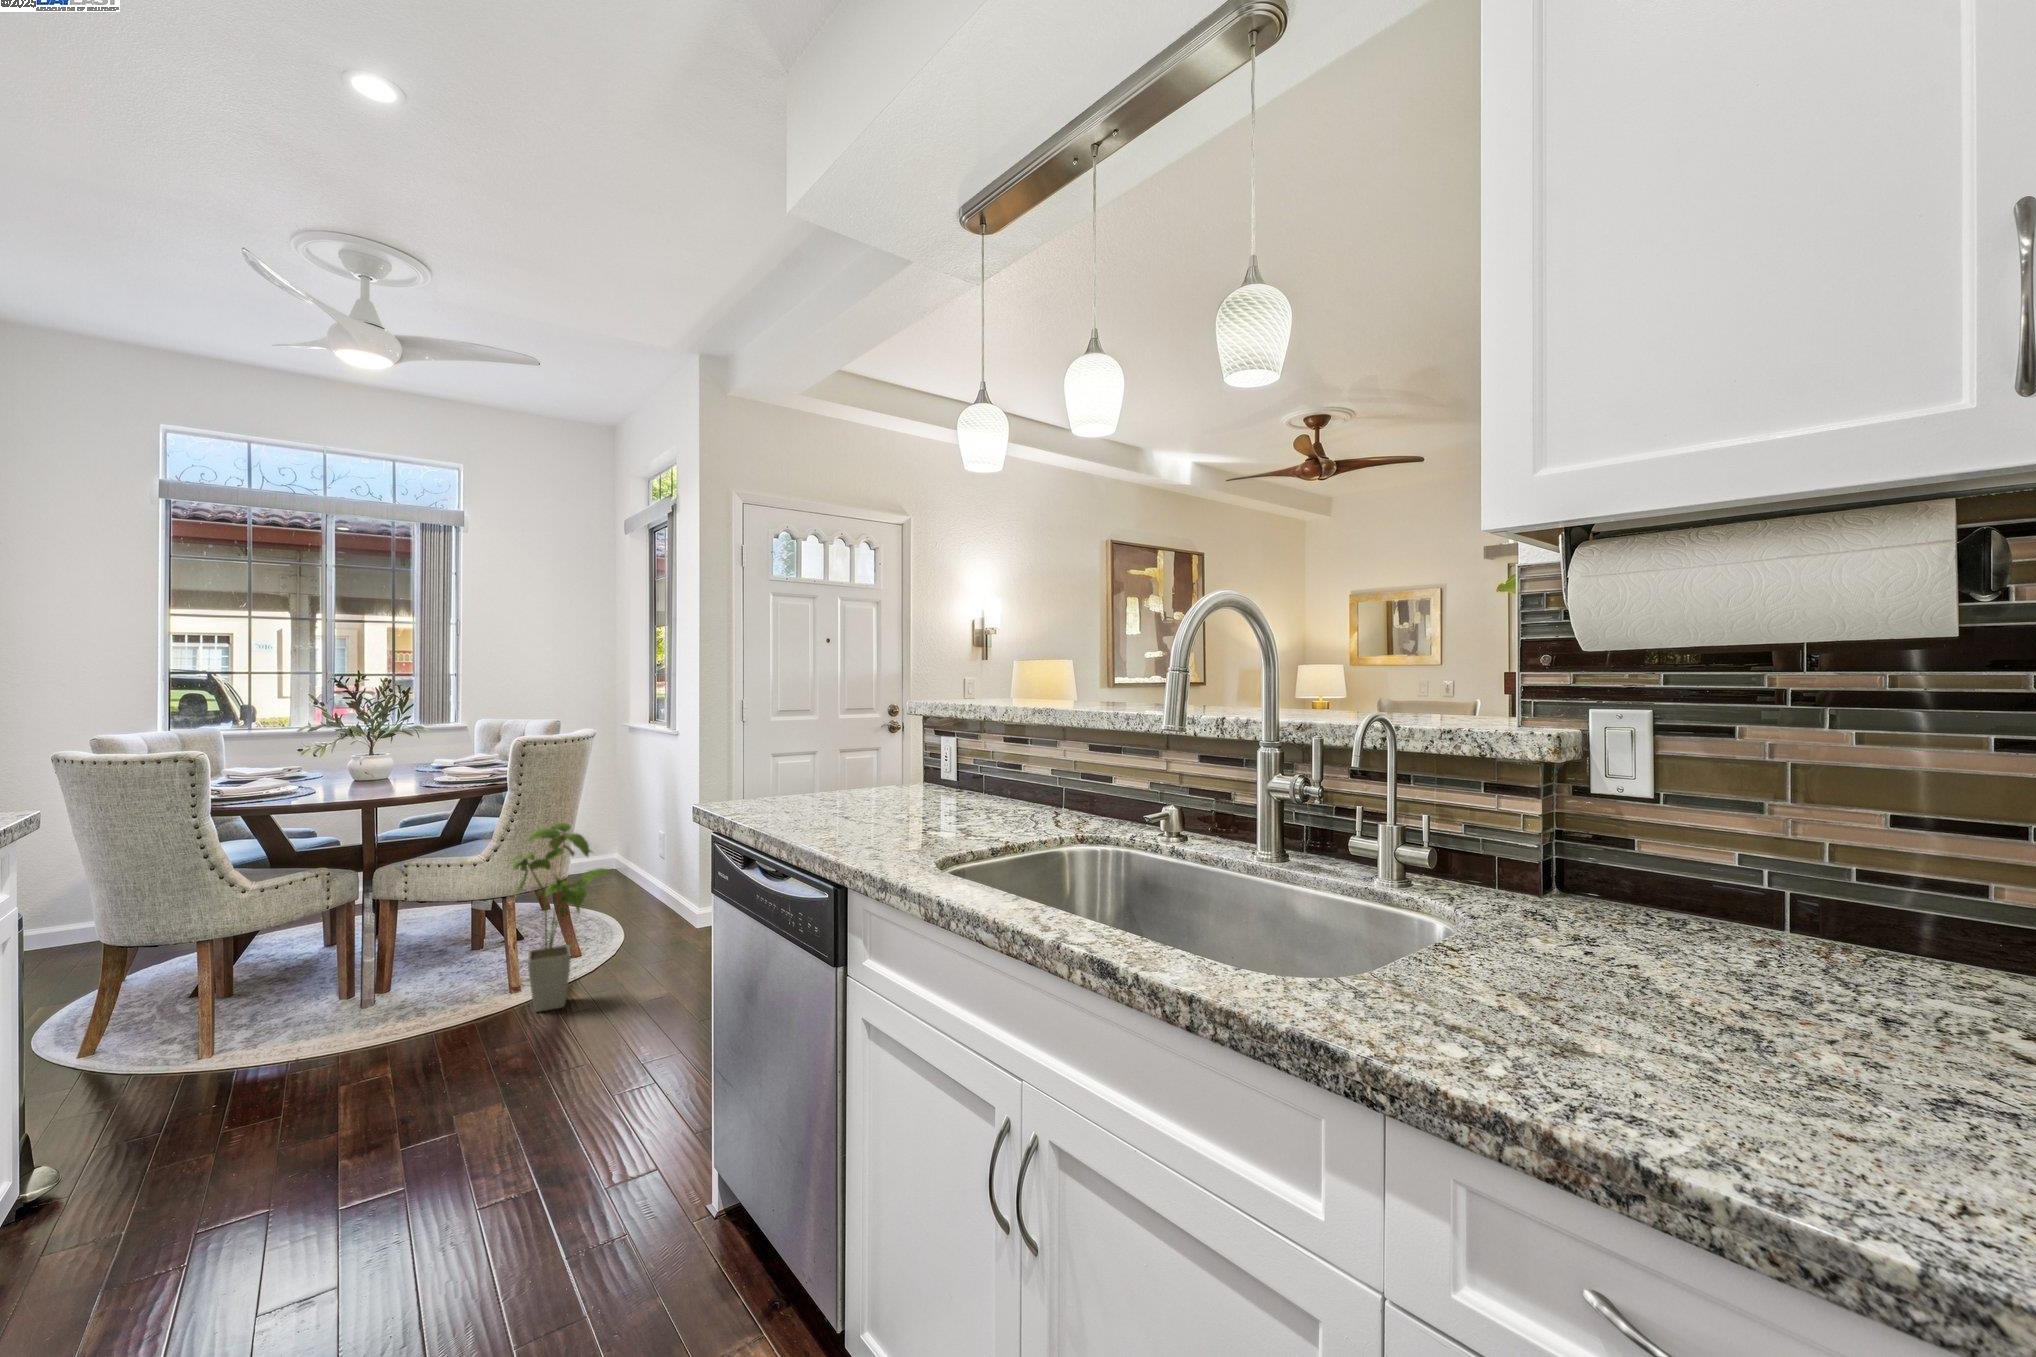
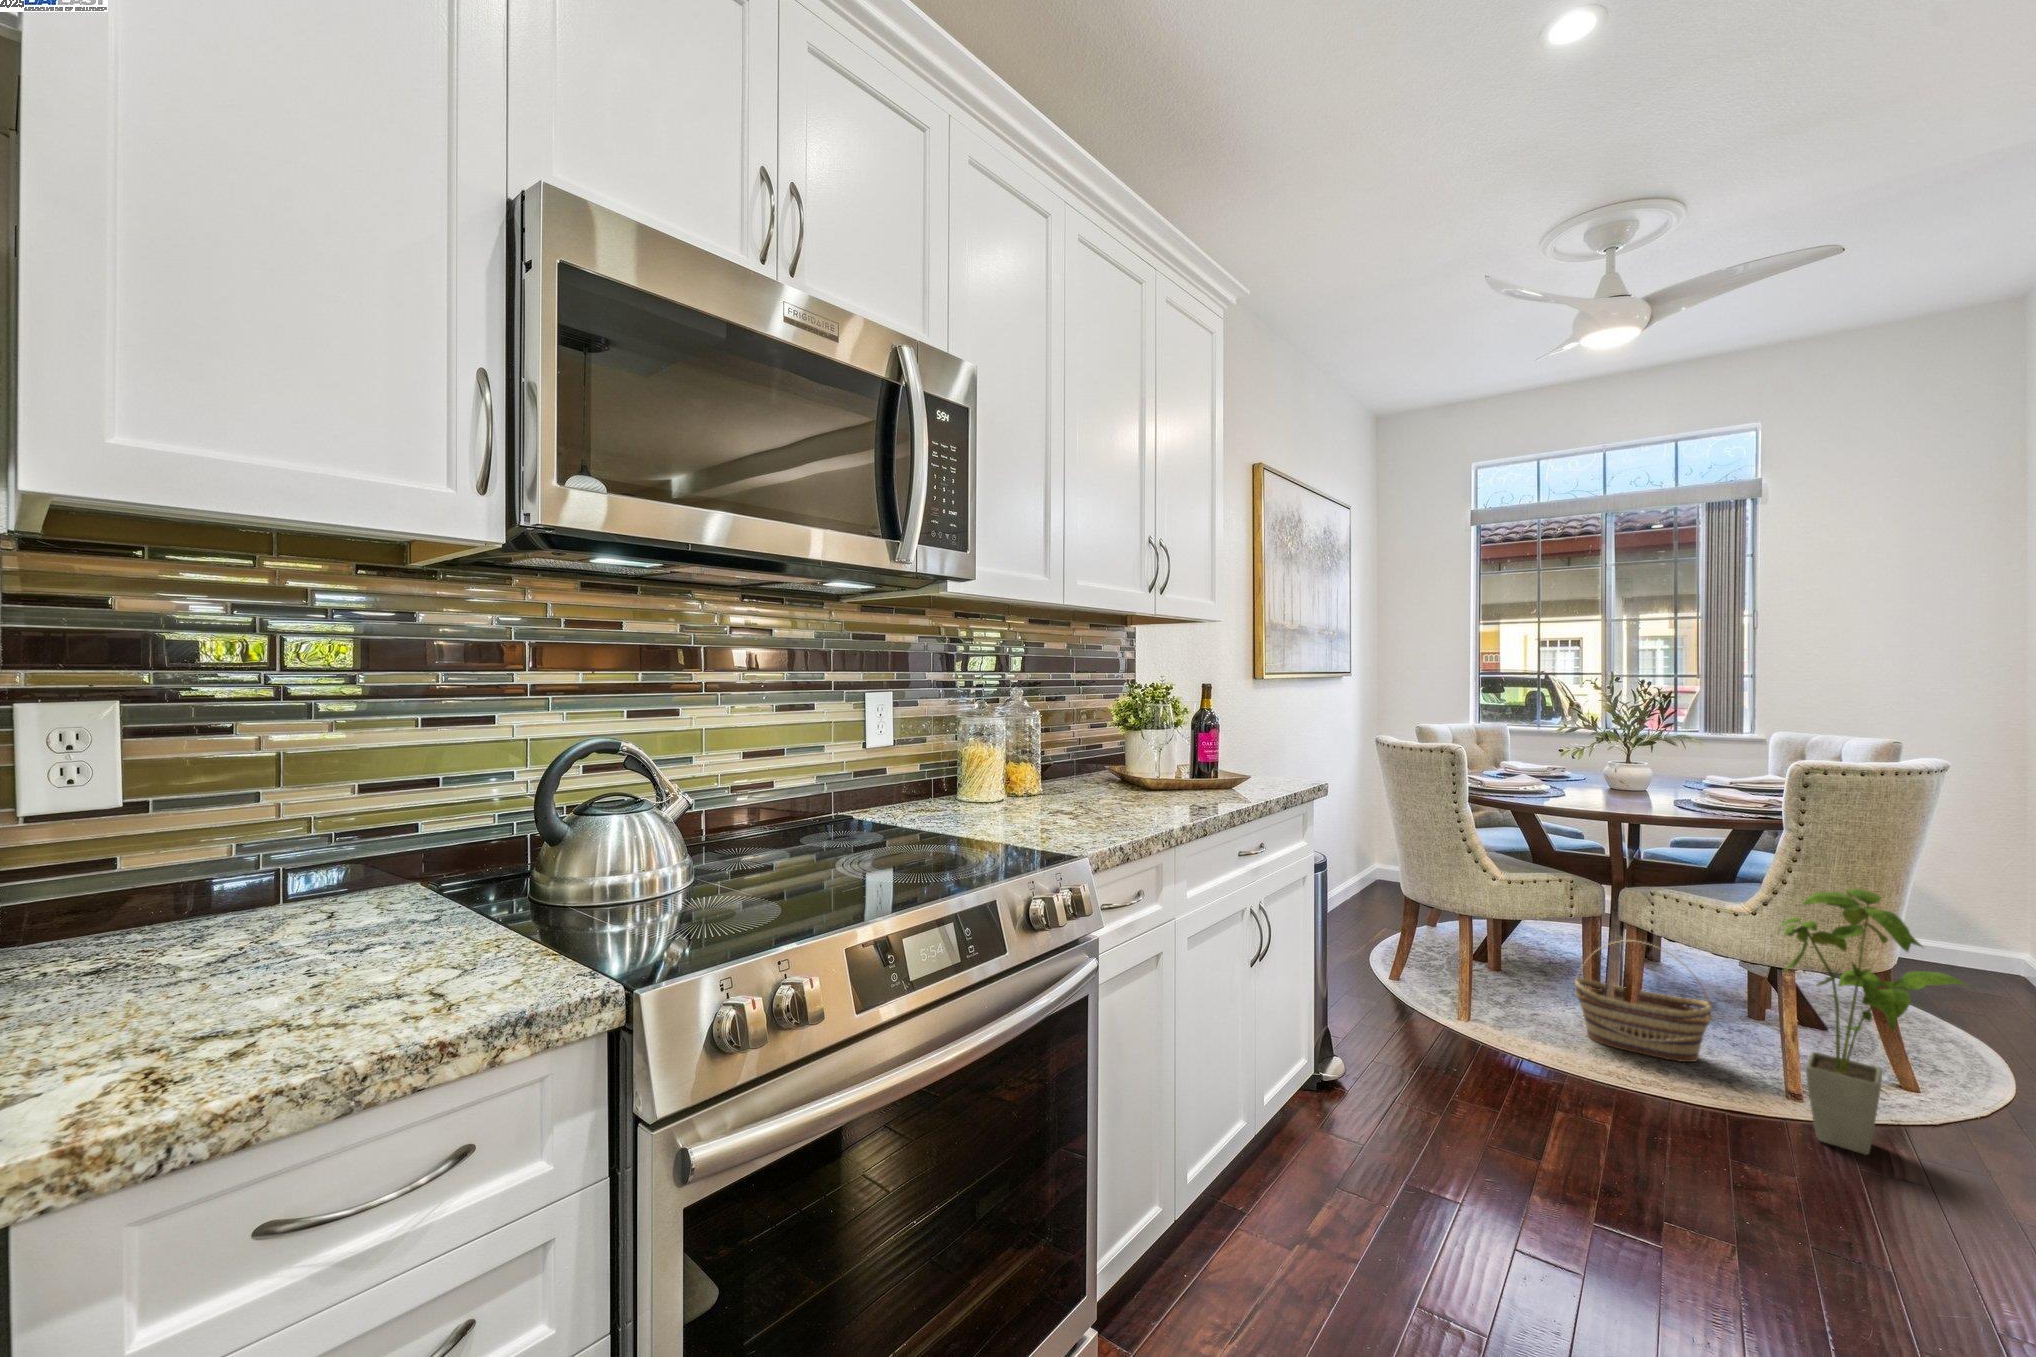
basket: none [334,911,455,1018] -> present [1575,942,1712,1062]

